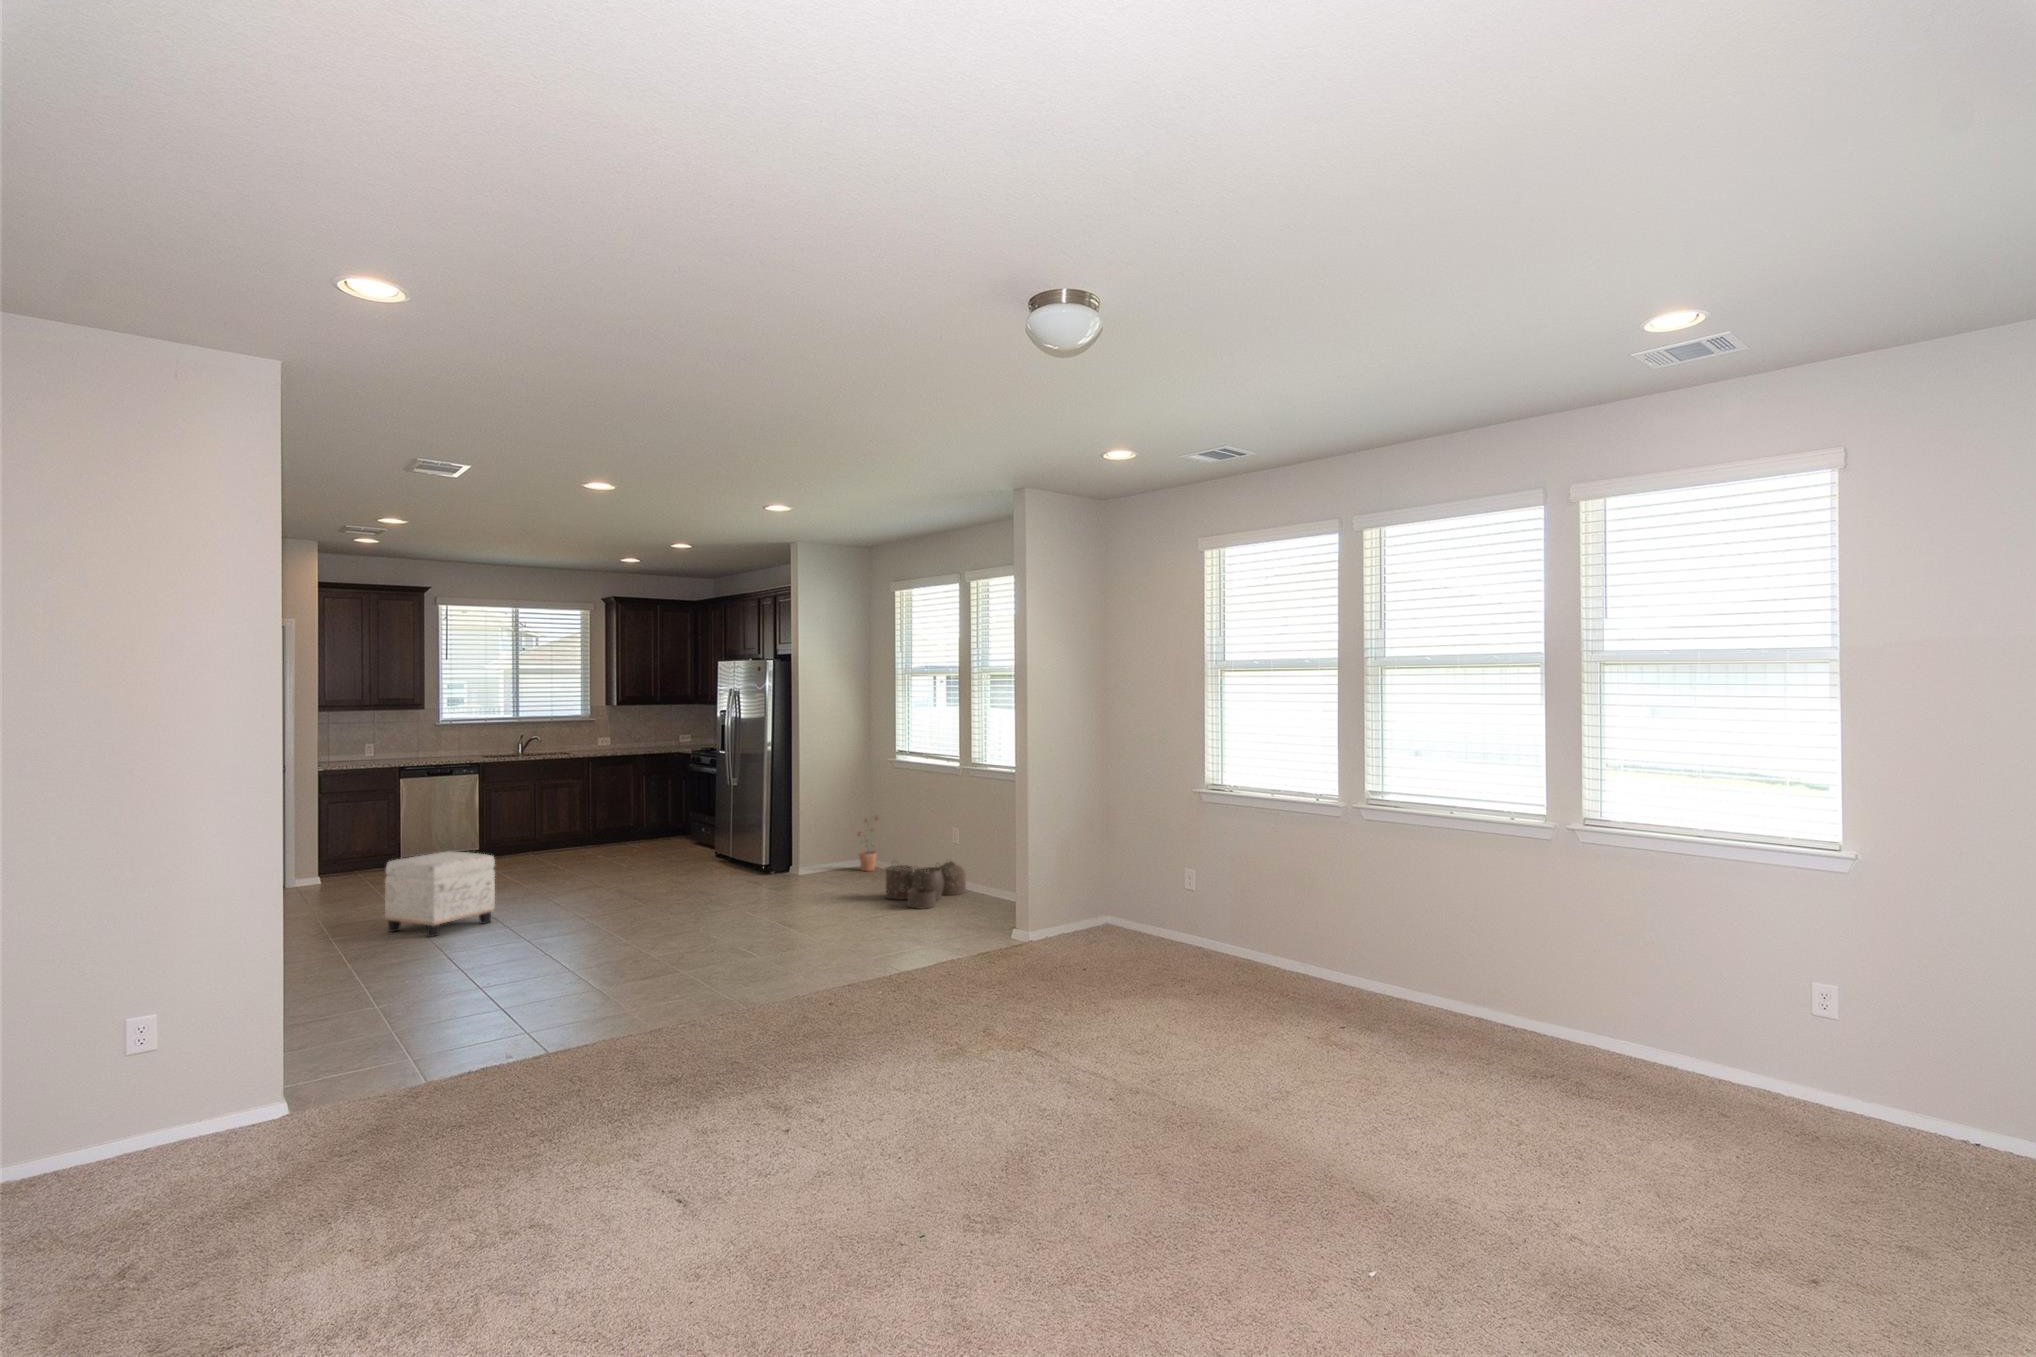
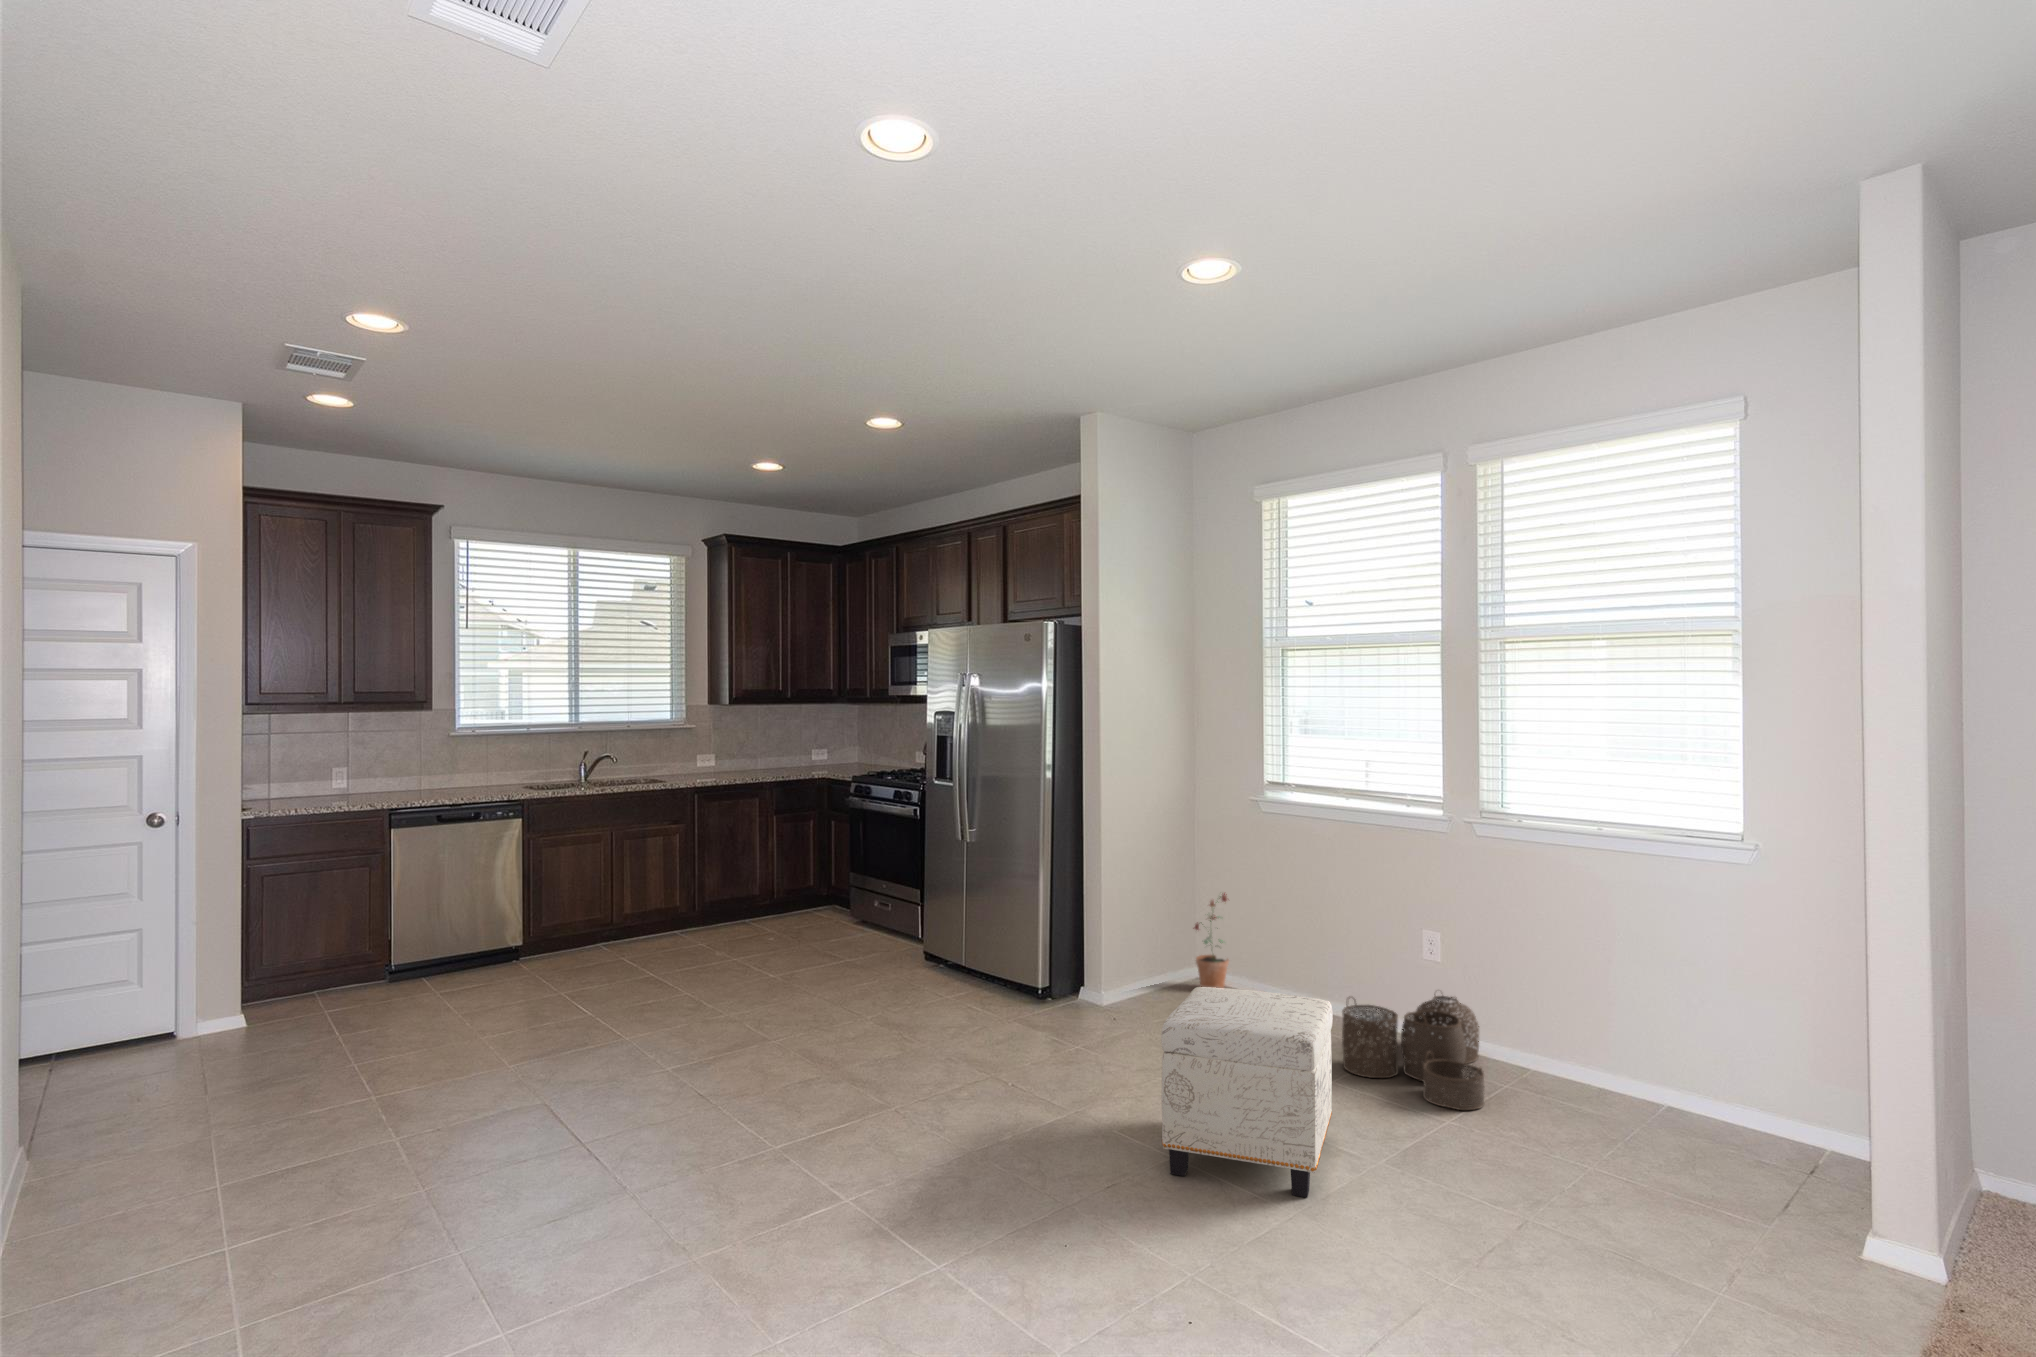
ottoman: present [385,851,495,937] -> present [1161,987,1333,1198]

